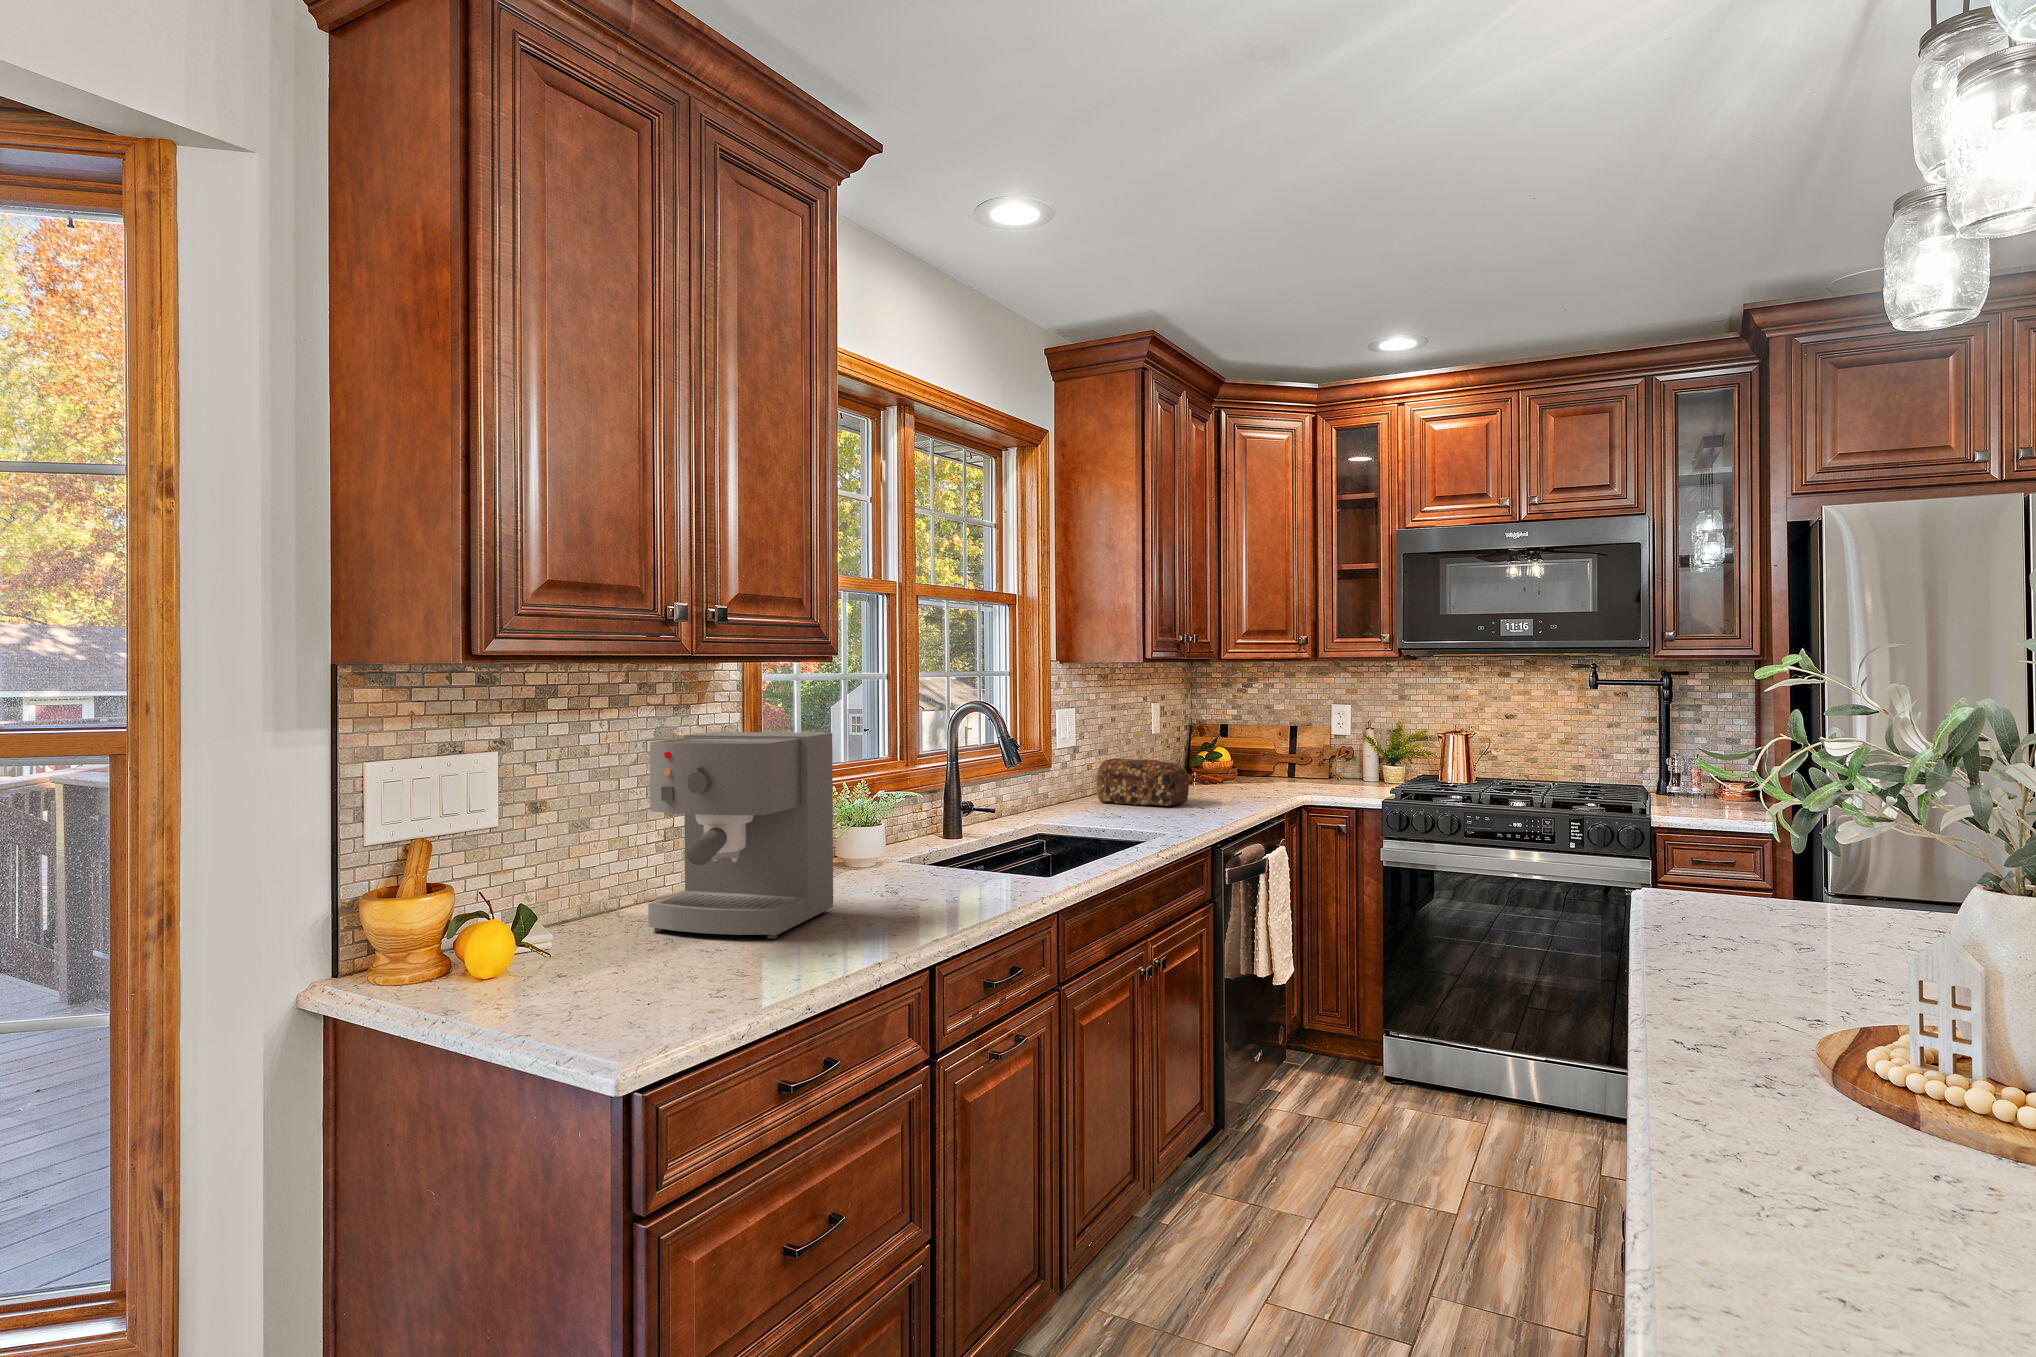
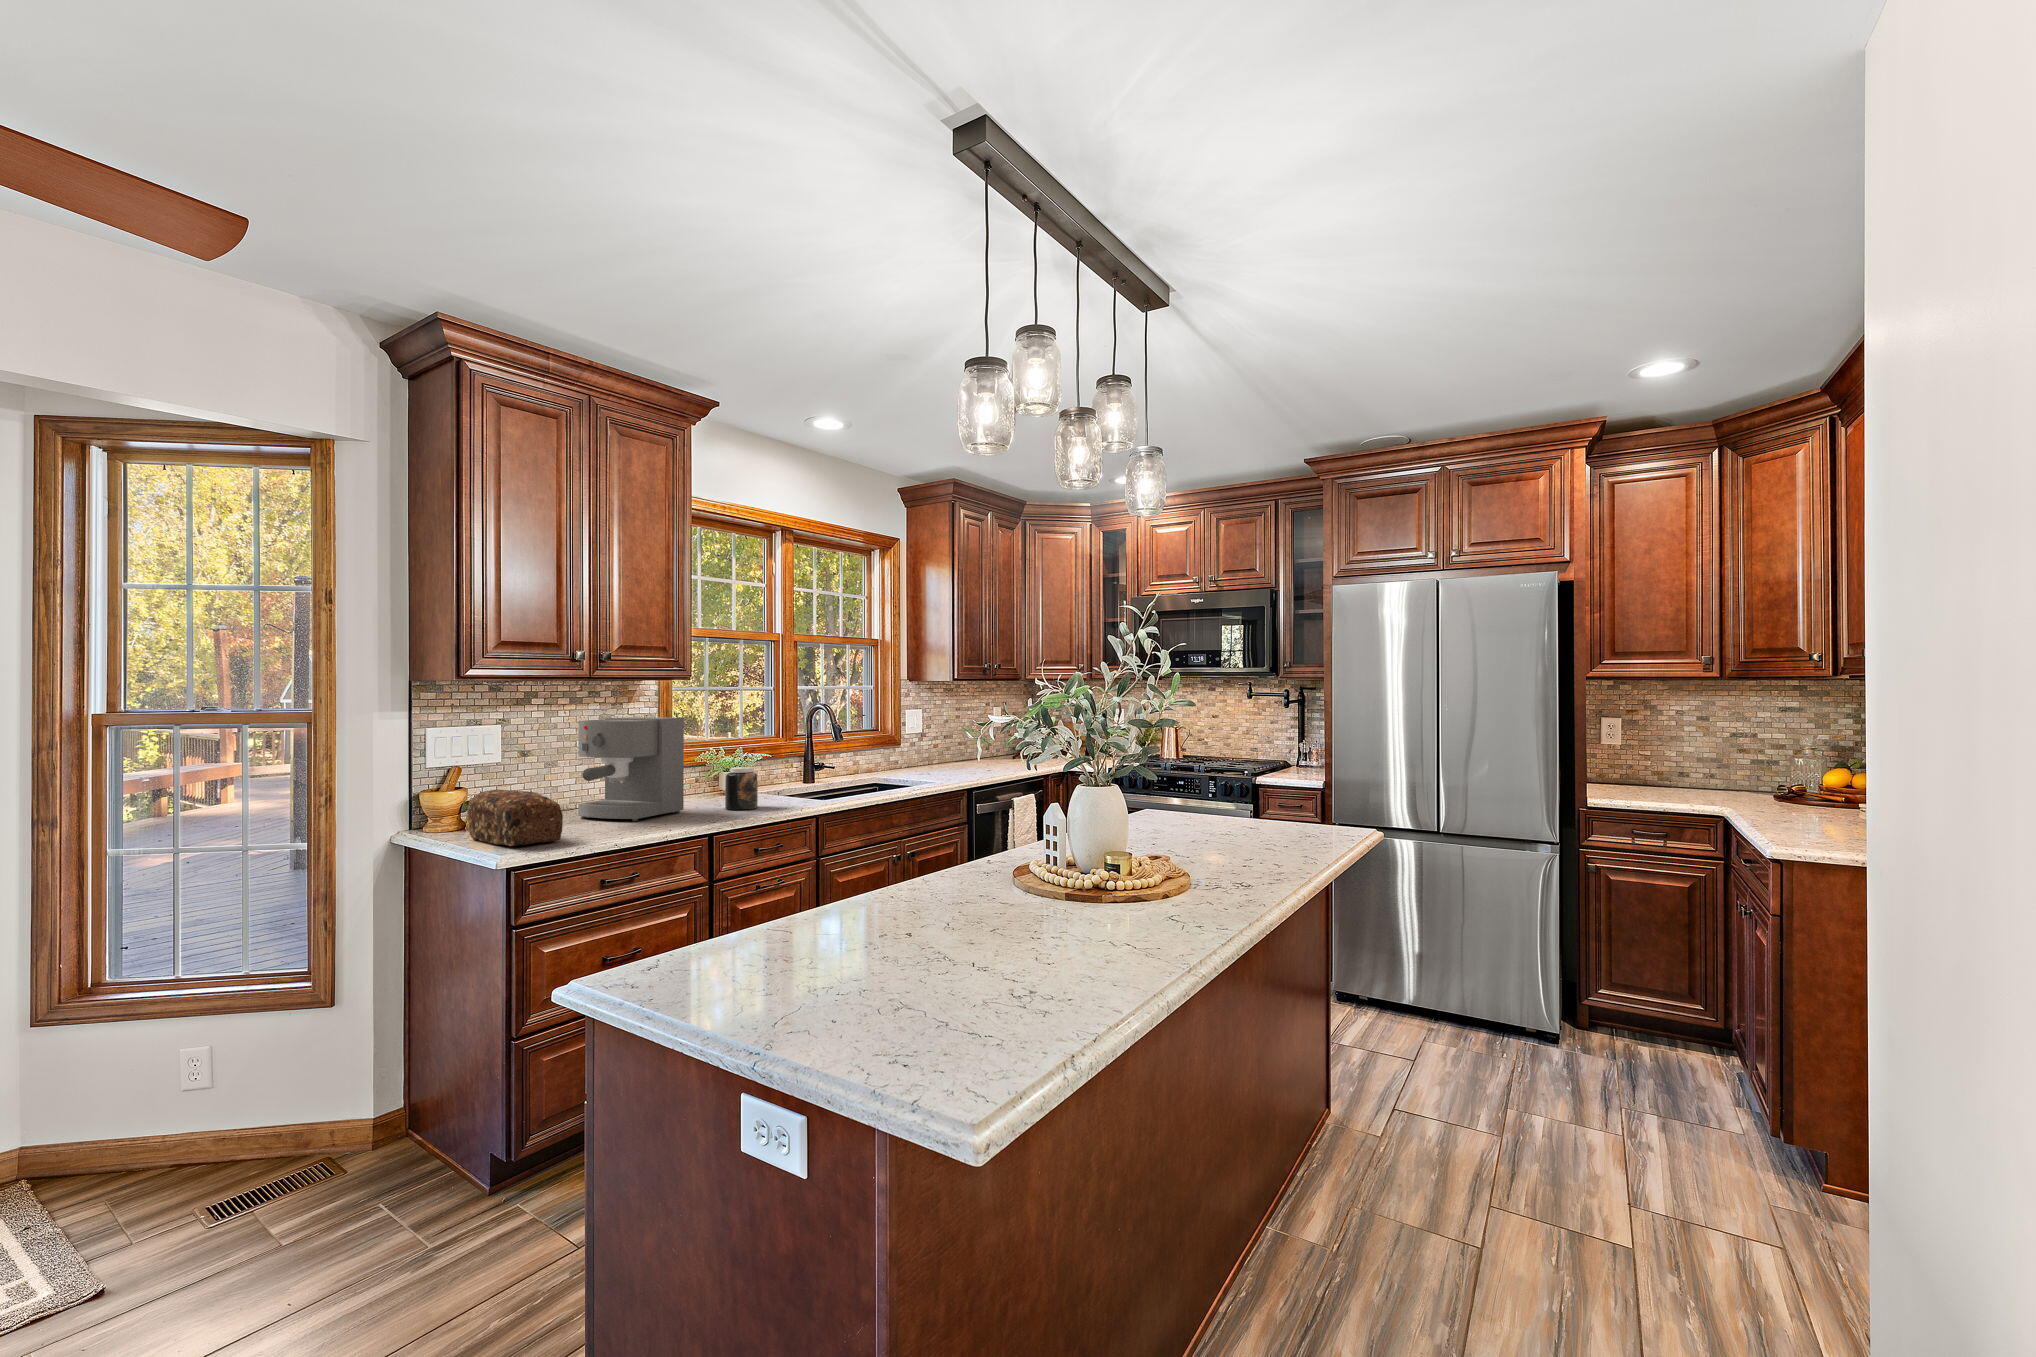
bread loaf: present [1097,759,1189,806] -> present [467,789,563,846]
jar: none [898,822,956,904] -> present [725,767,758,810]

